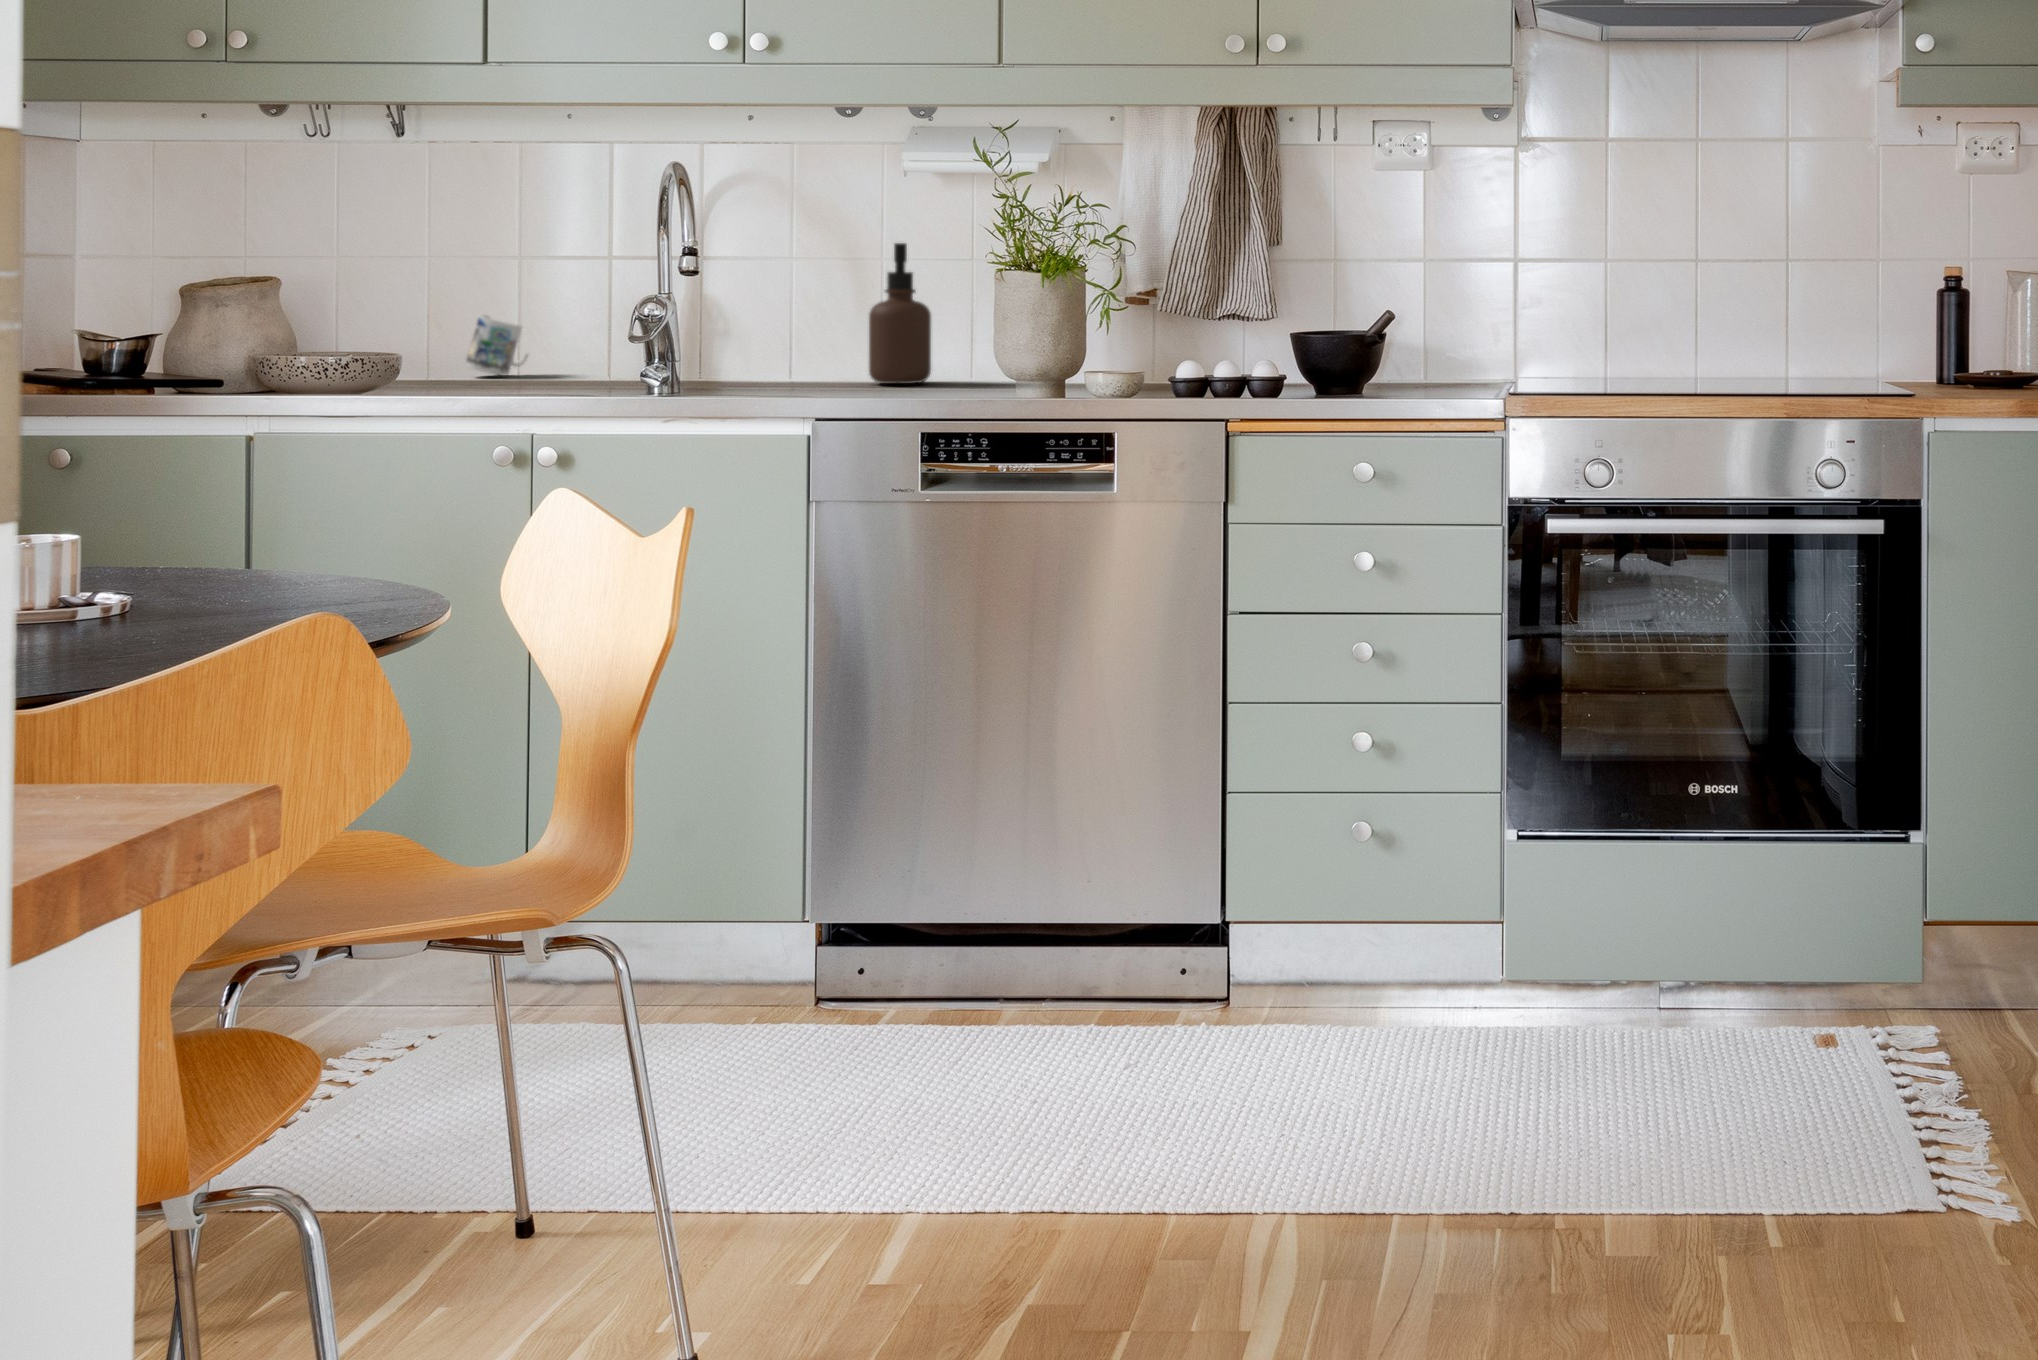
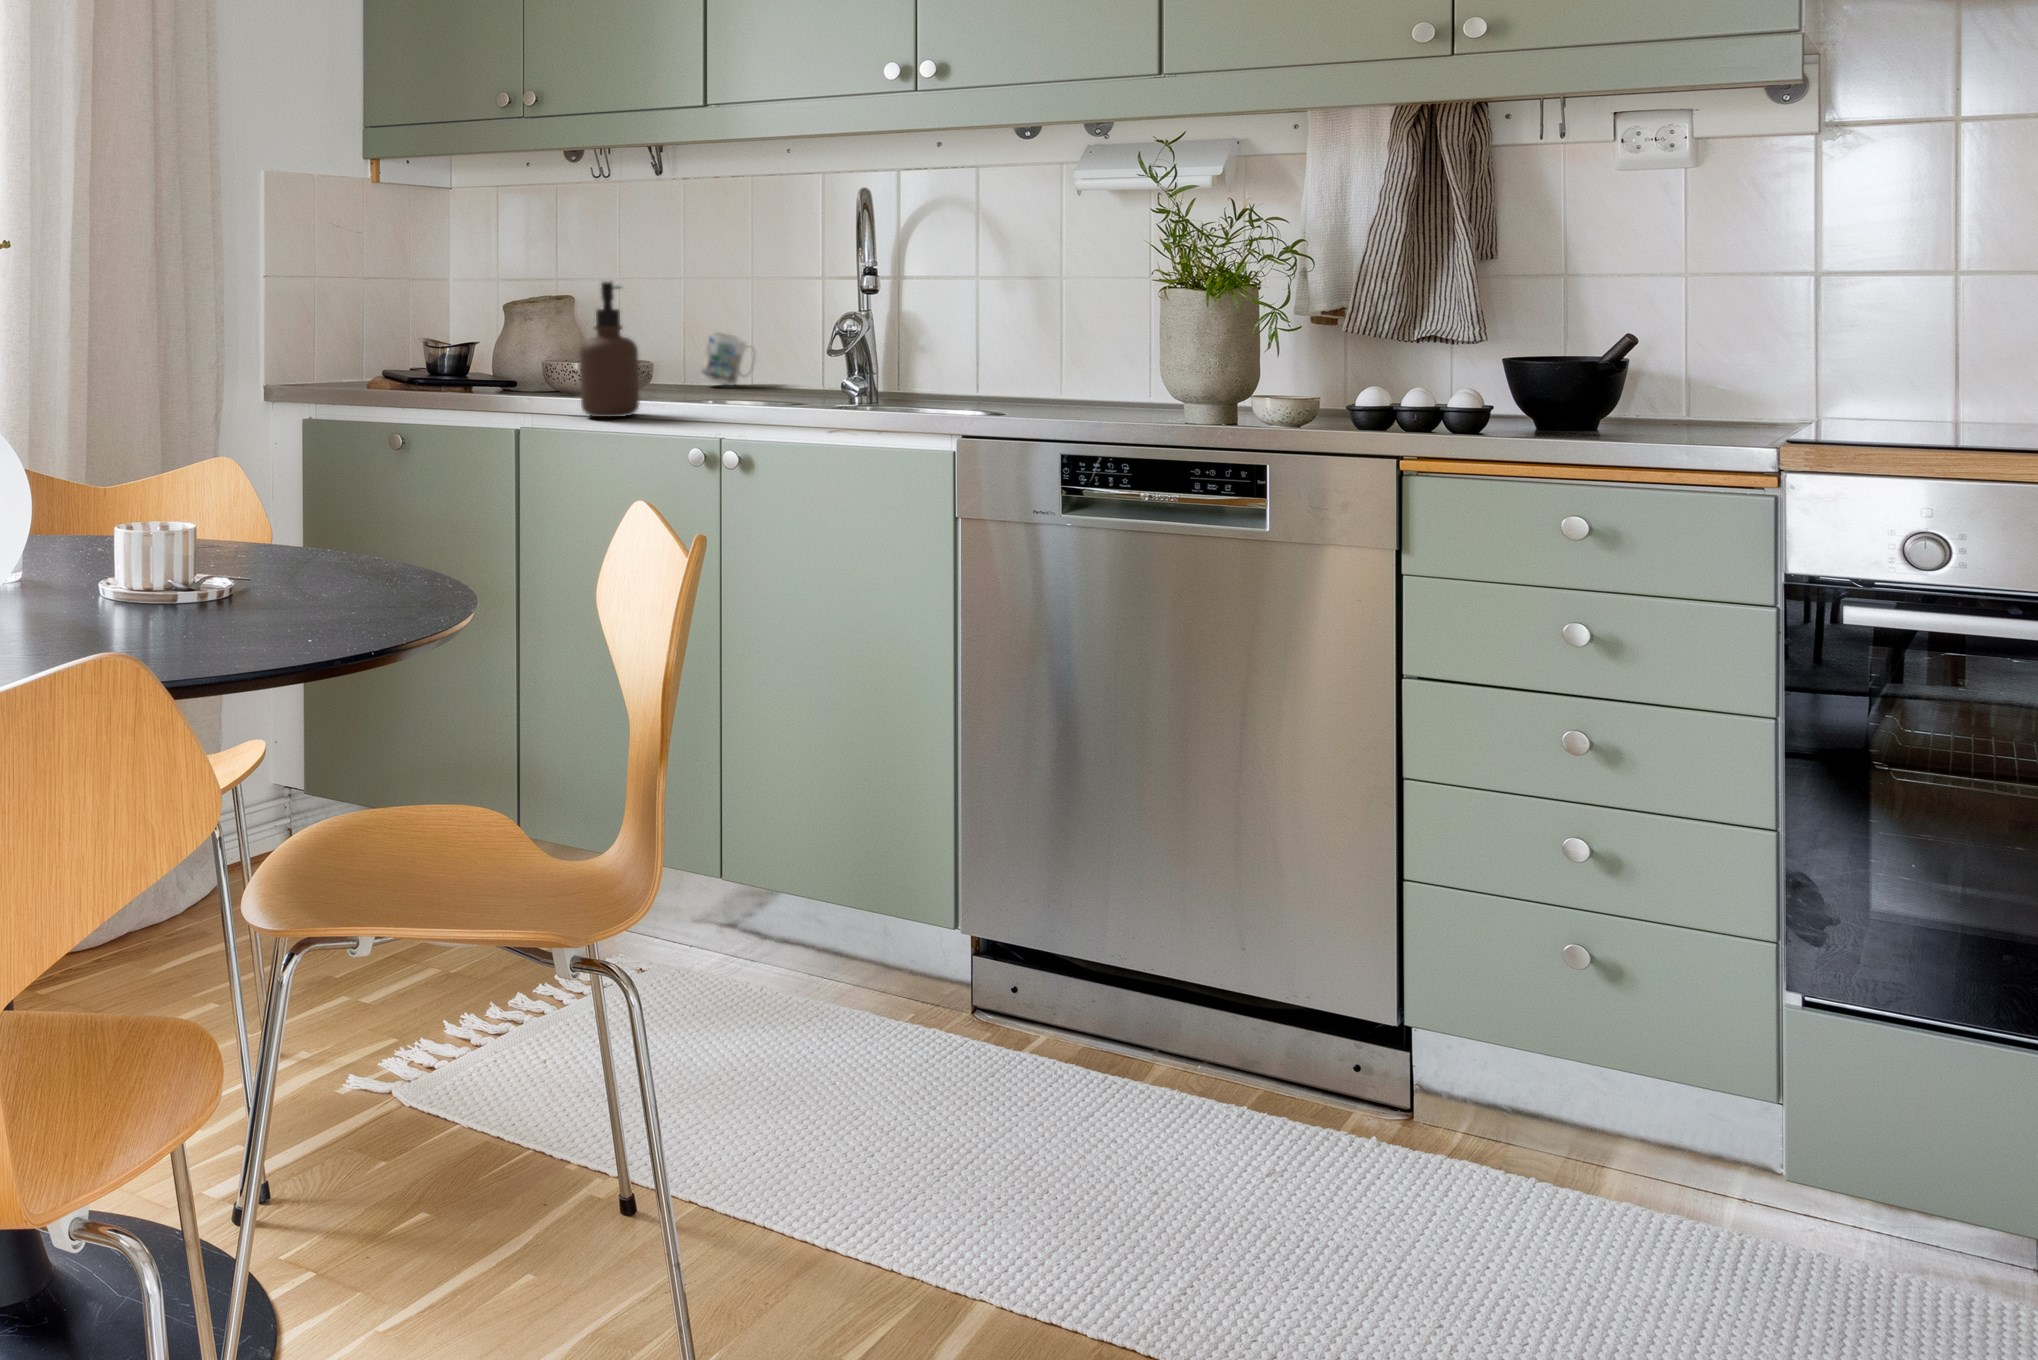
soap dispenser: present [869,243,931,384] -> present [580,282,639,417]

